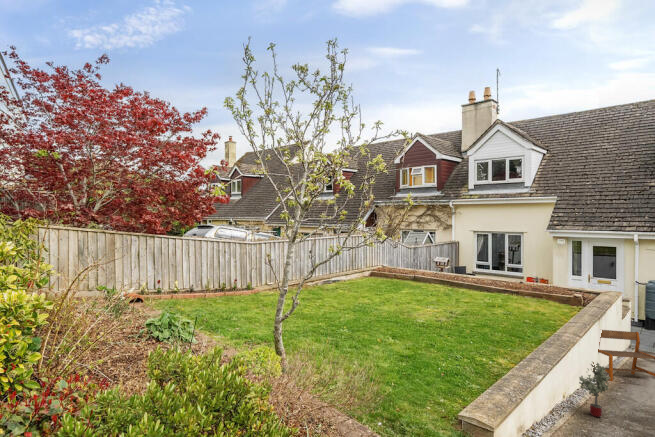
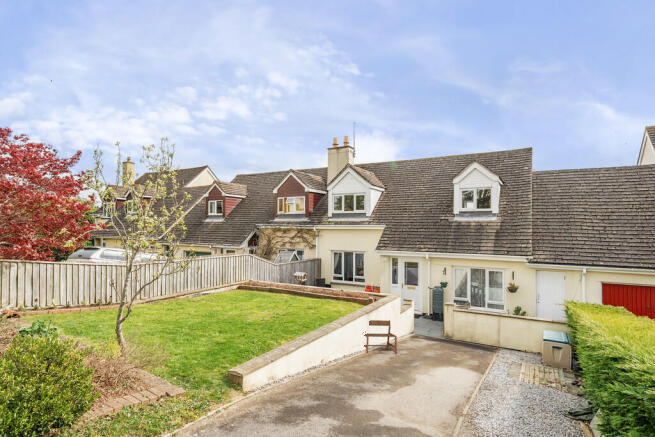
potted tree: present [579,362,611,417] -> none [321,337,340,371]

